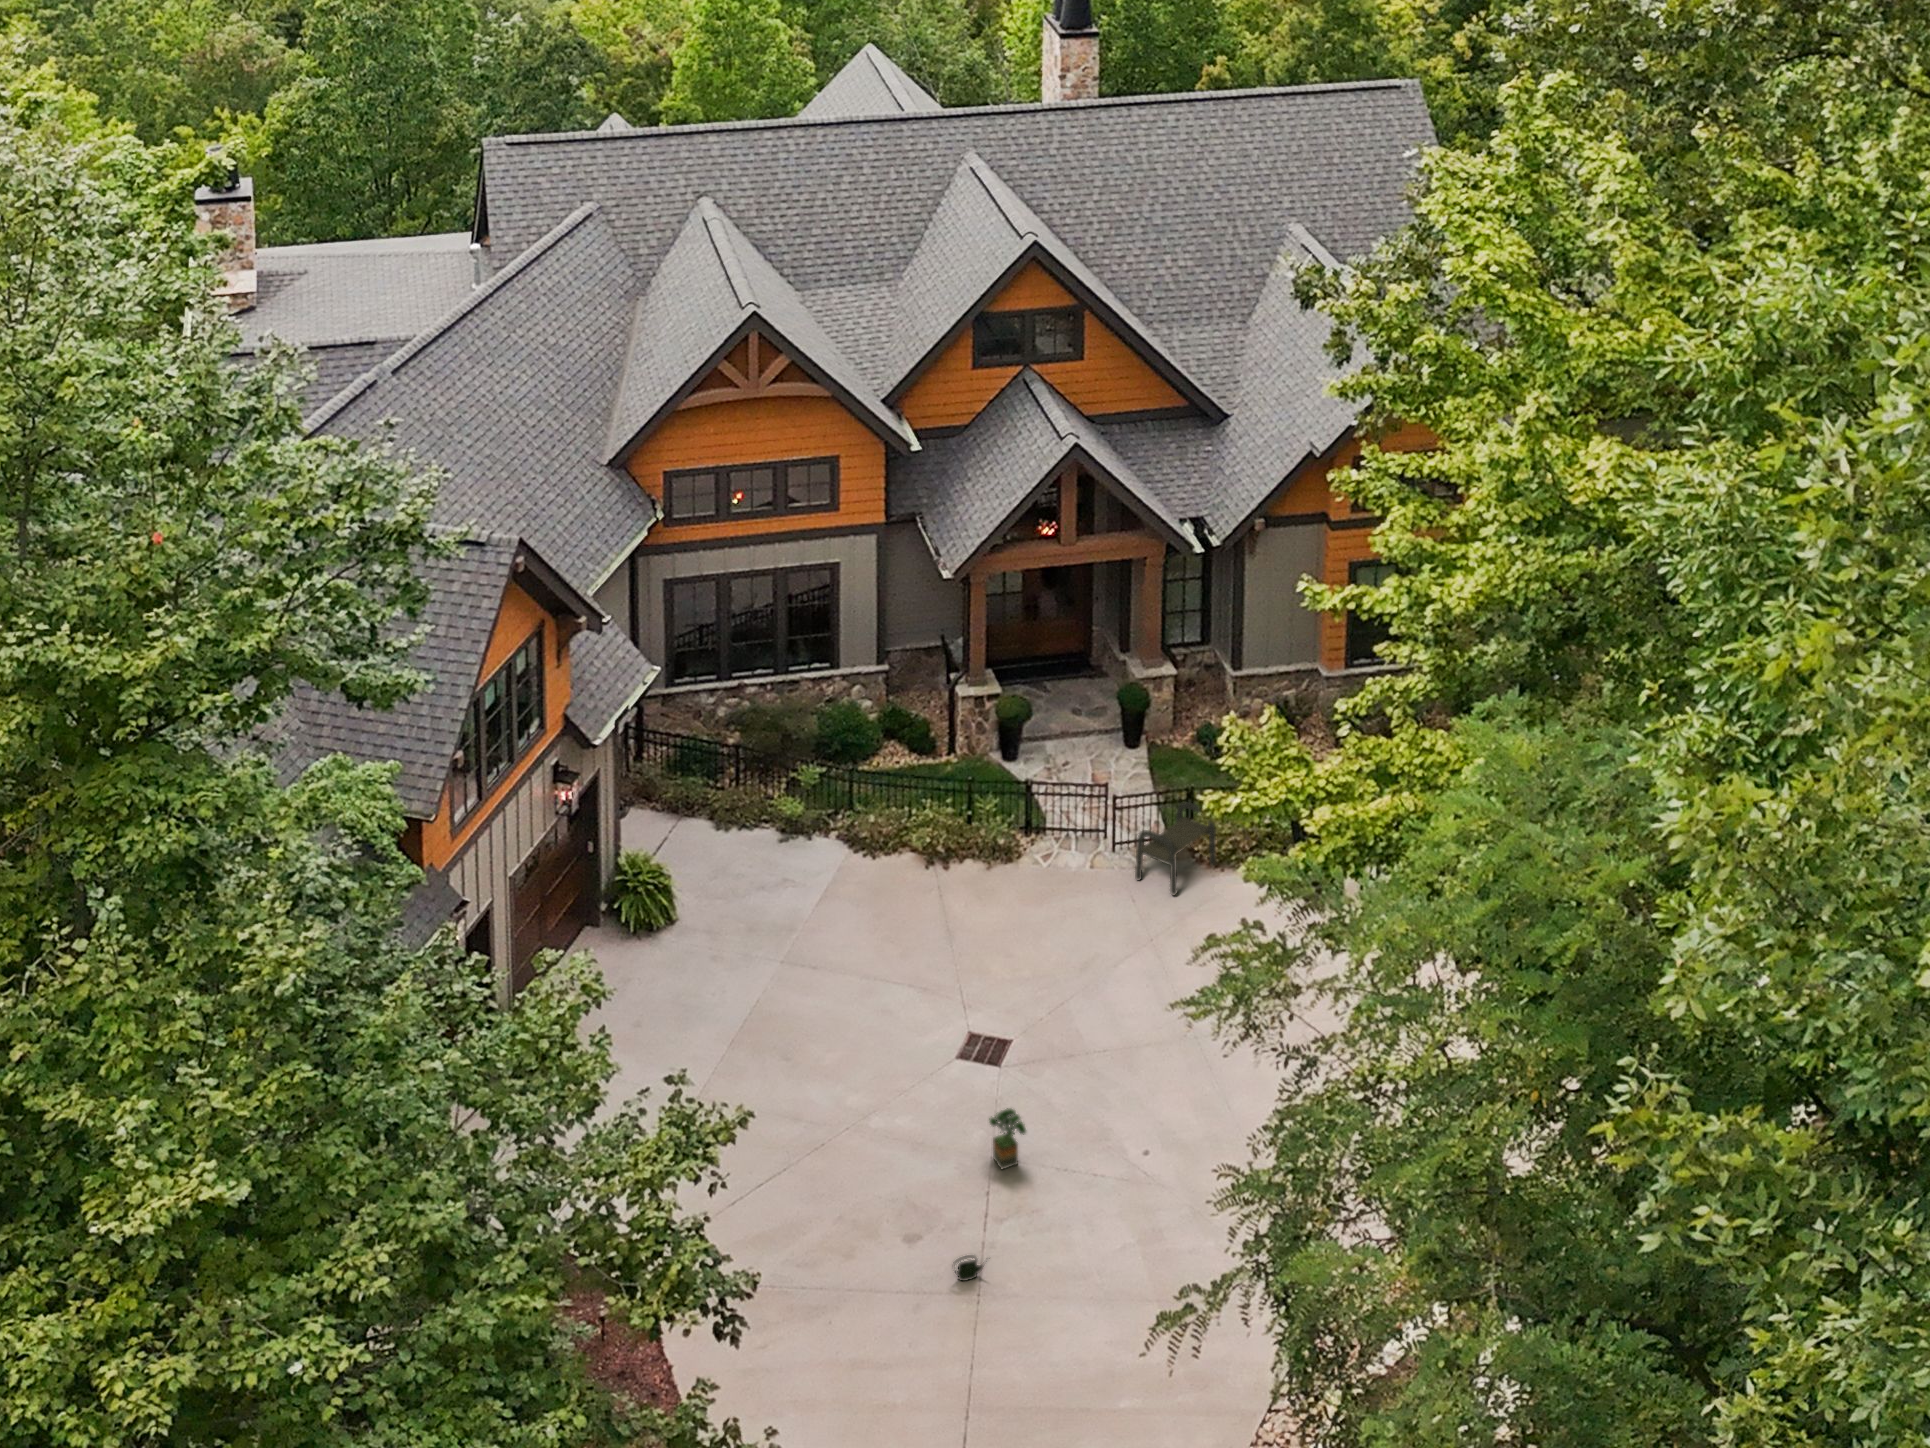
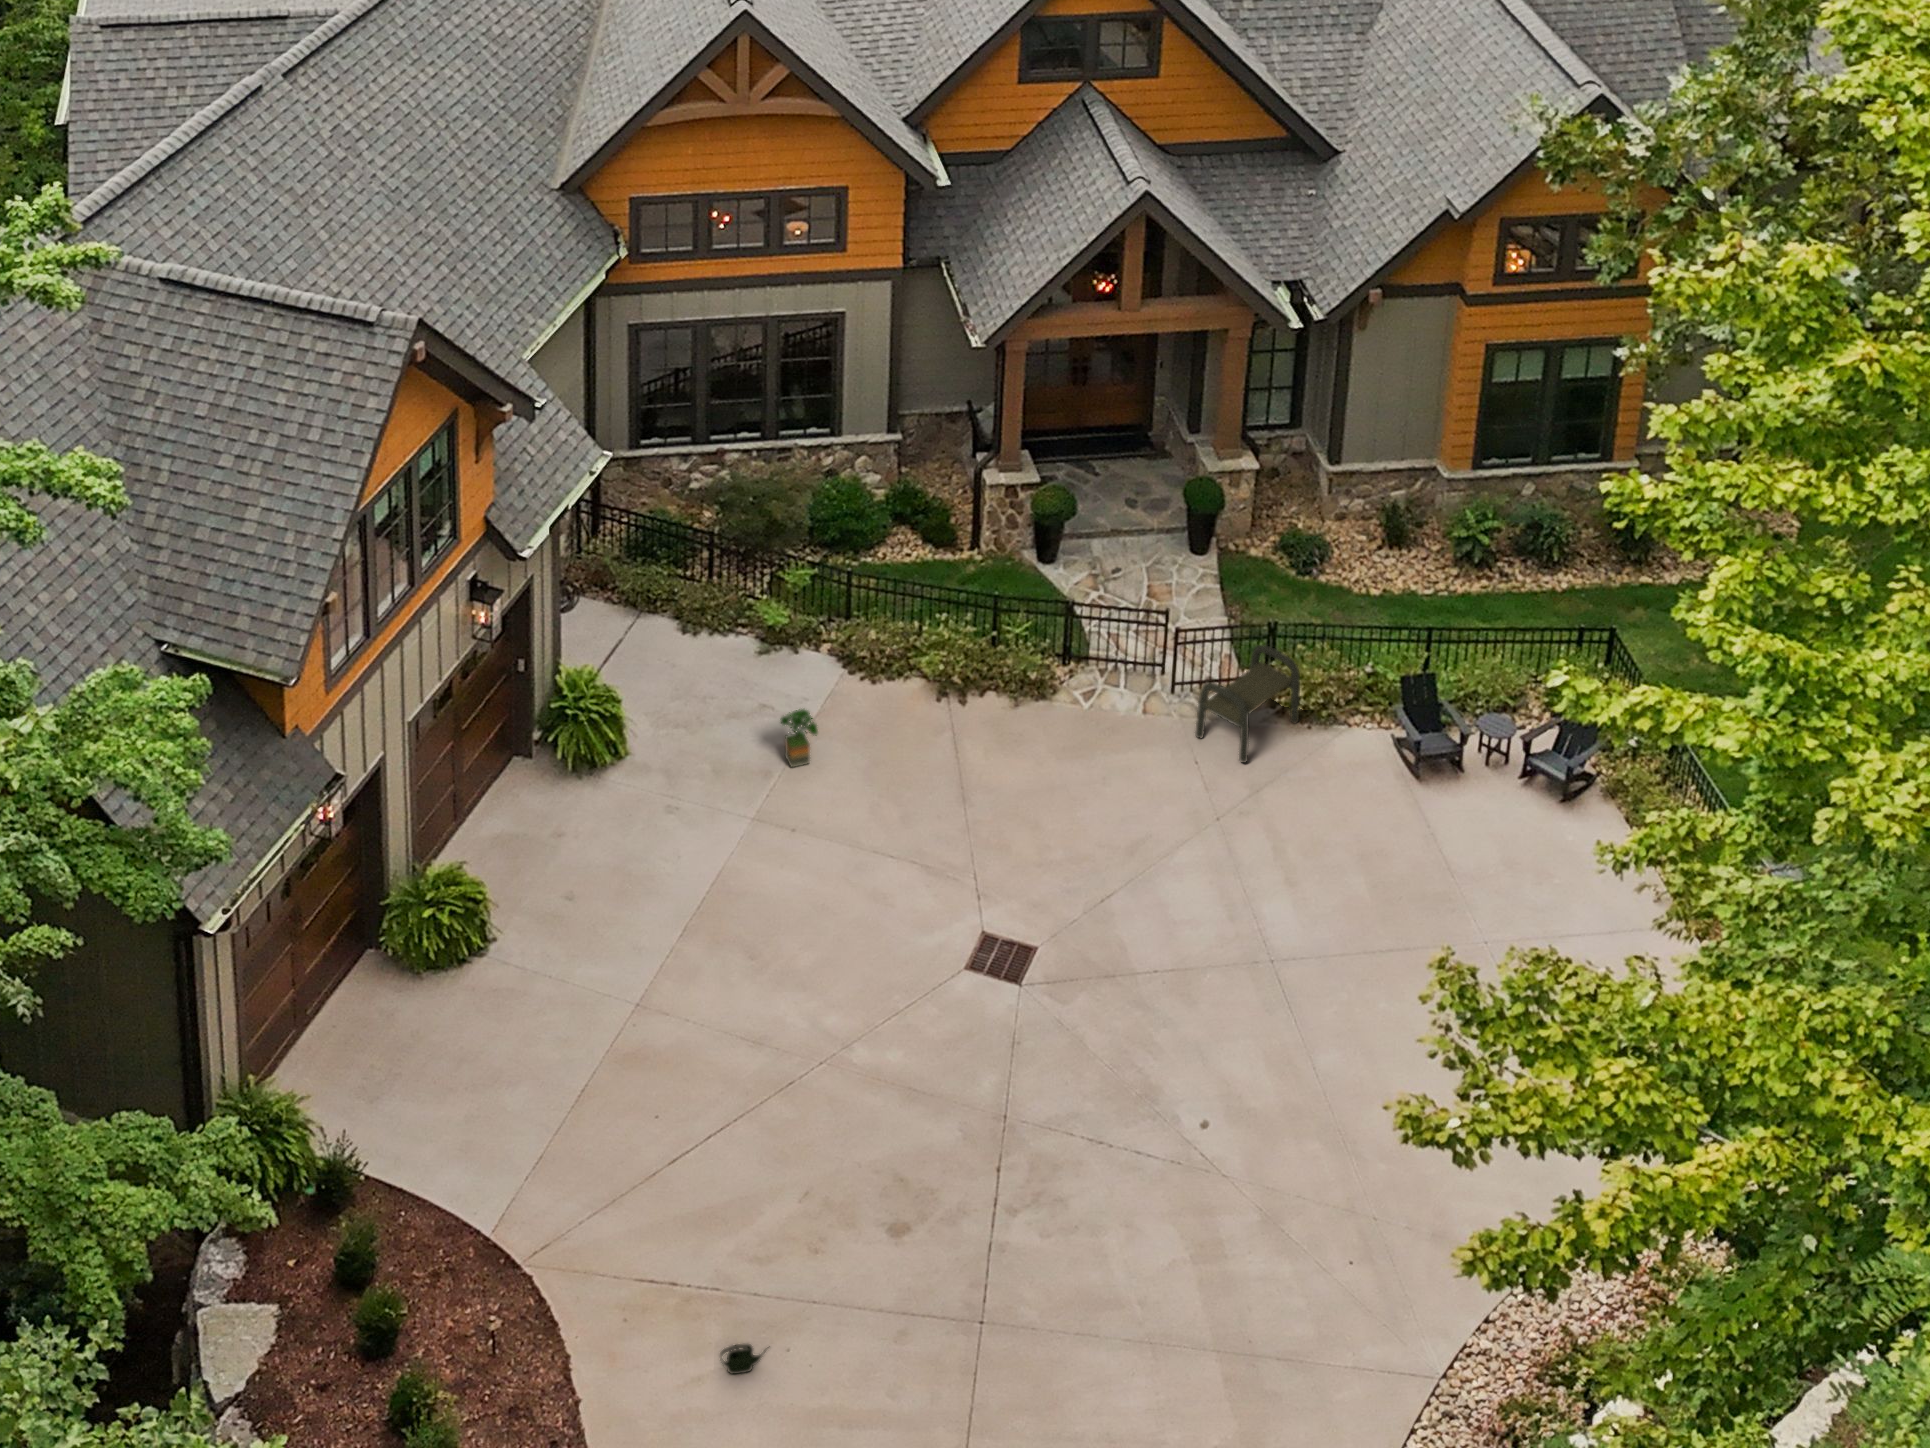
potted tree: present [989,1108,1026,1169] -> present [780,709,818,767]
watering can: present [954,1255,984,1281] -> present [720,1344,770,1374]

